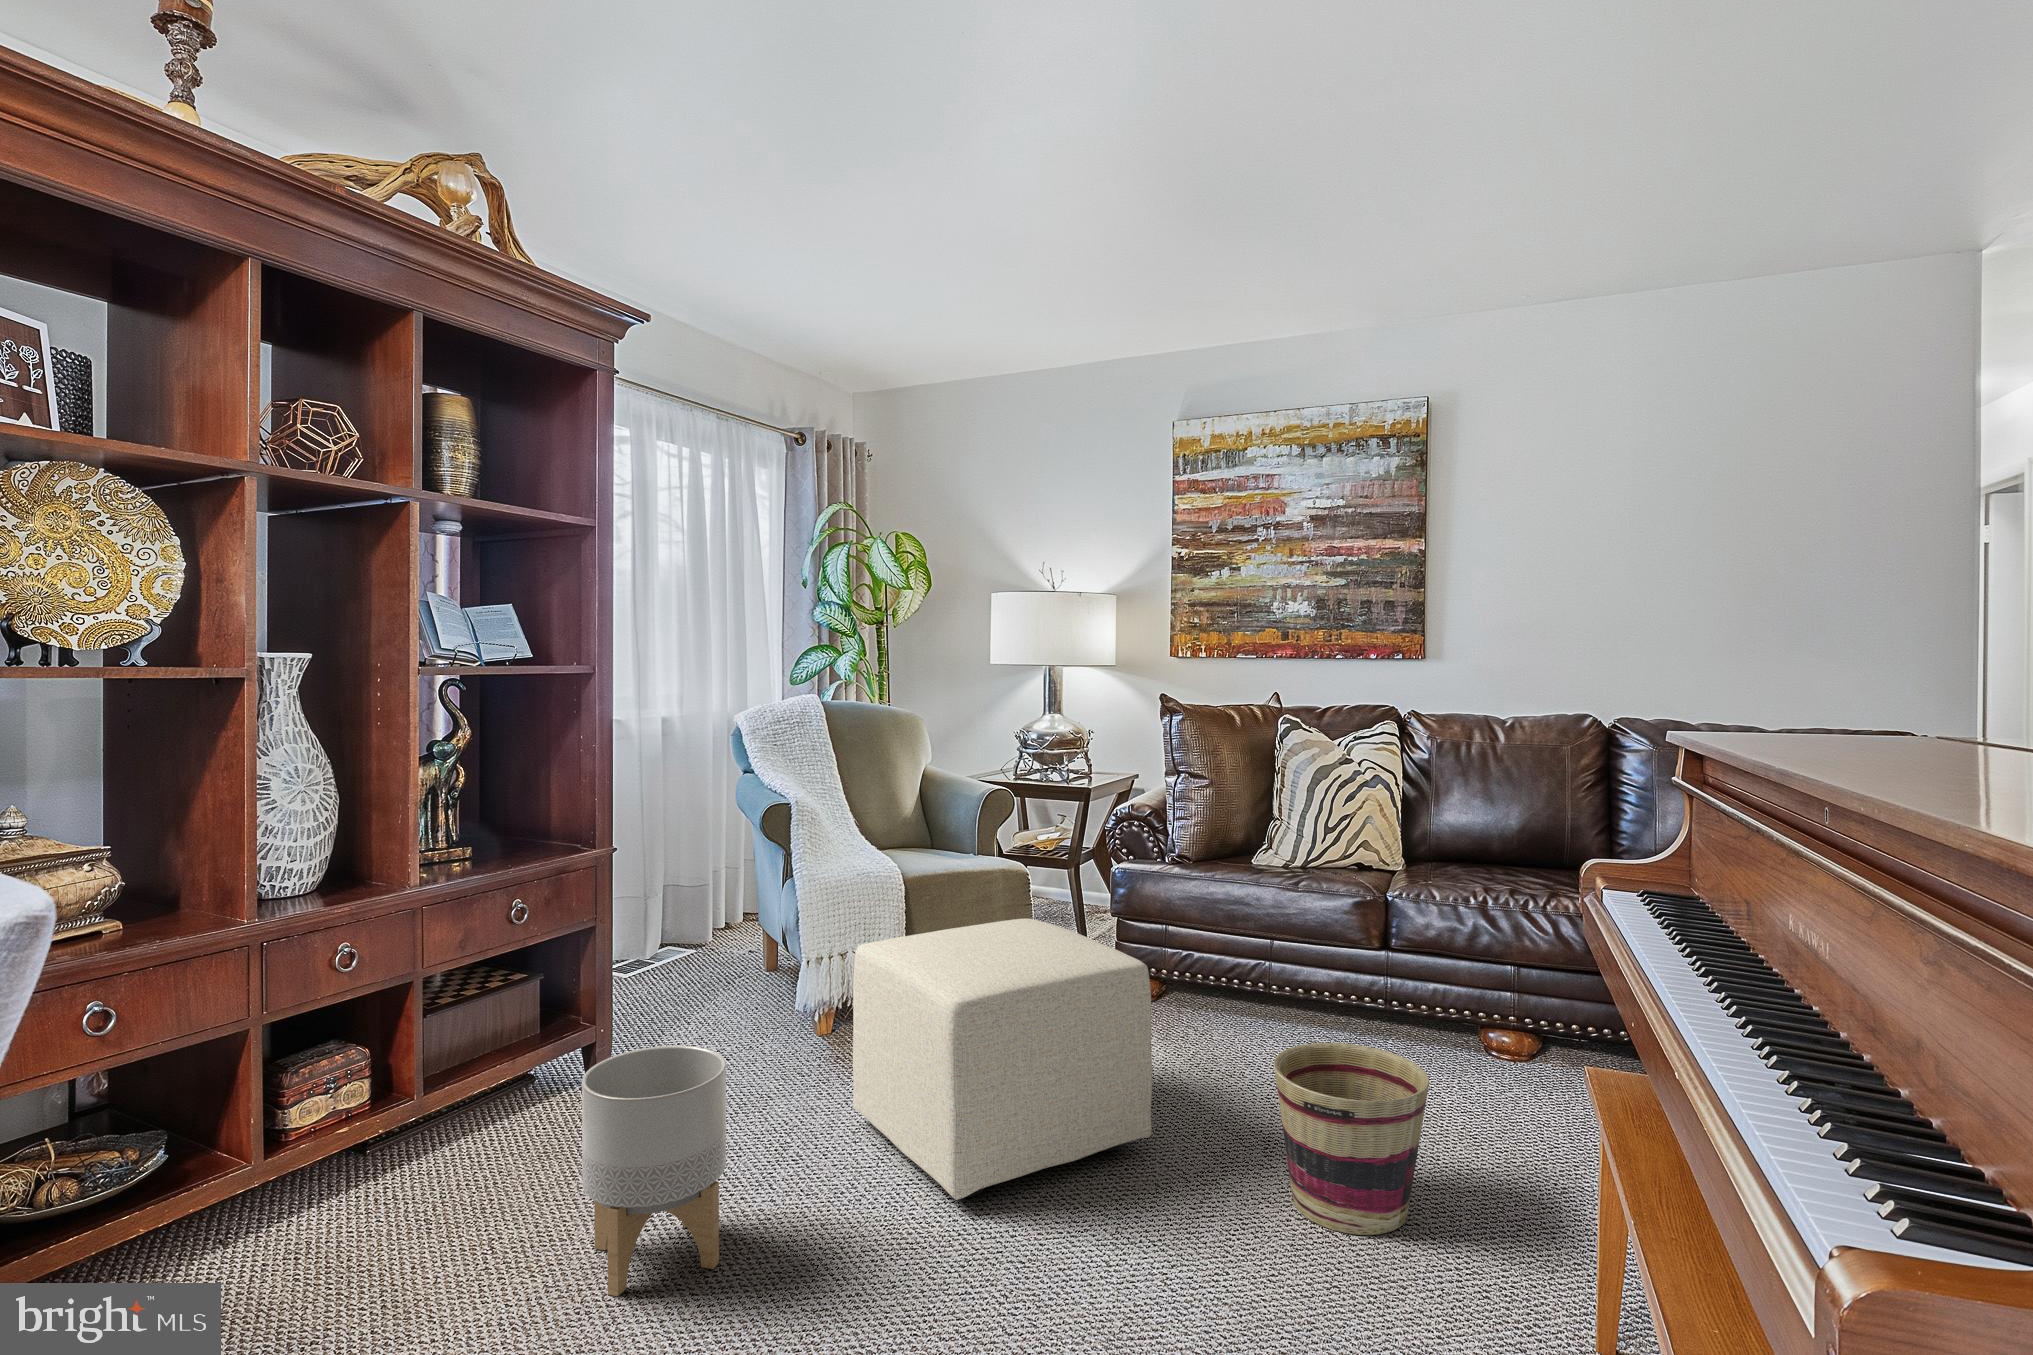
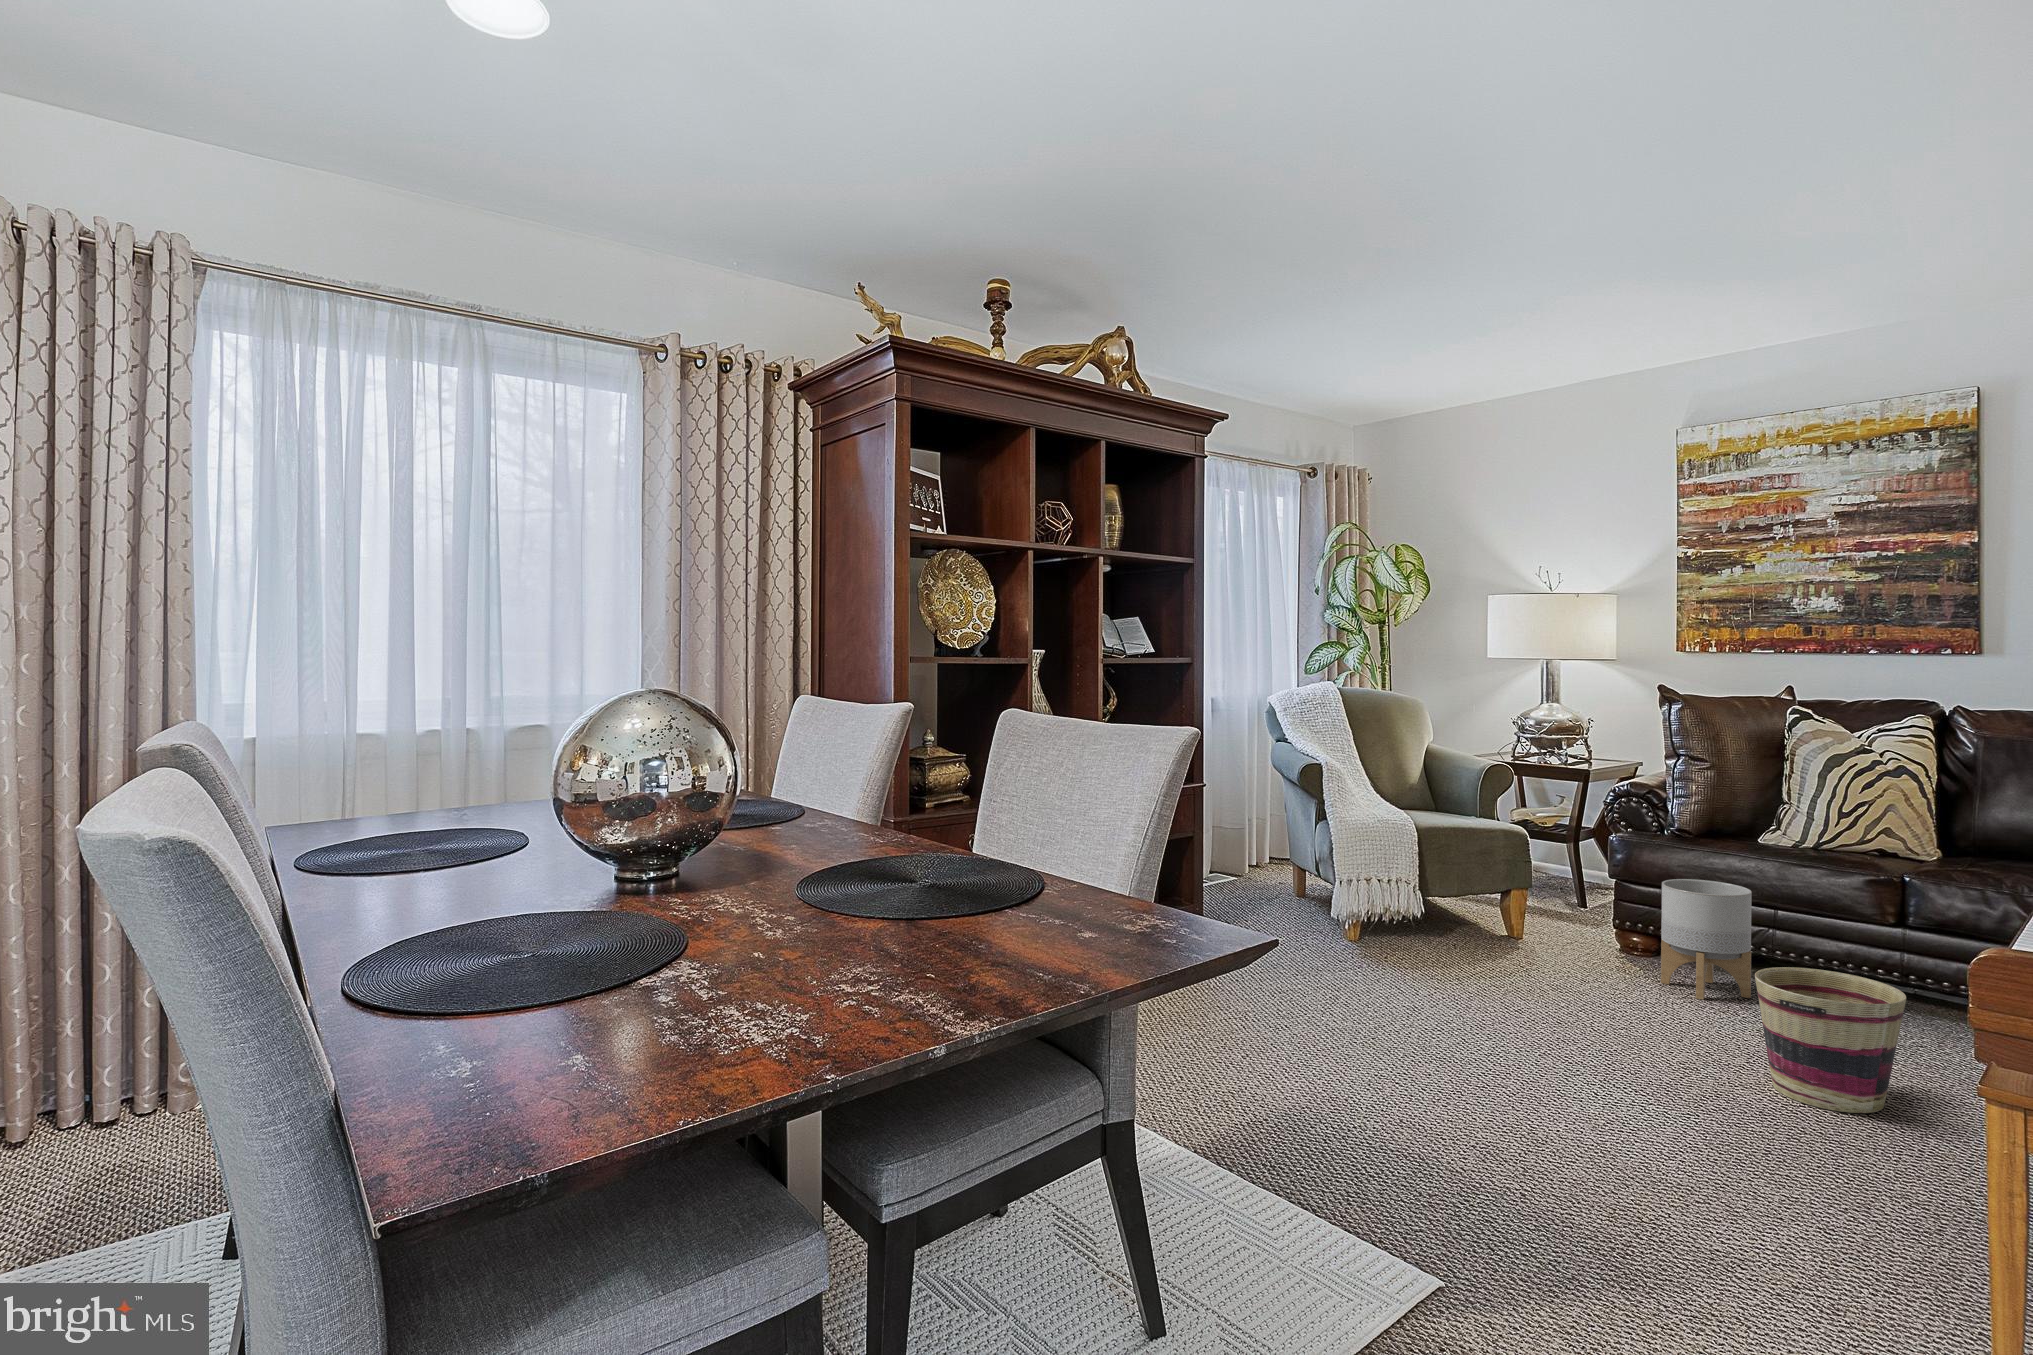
ottoman: present [853,919,1152,1200] -> none [1390,860,1643,1043]
planter: present [582,1045,726,1296] -> present [1661,879,1752,1000]

